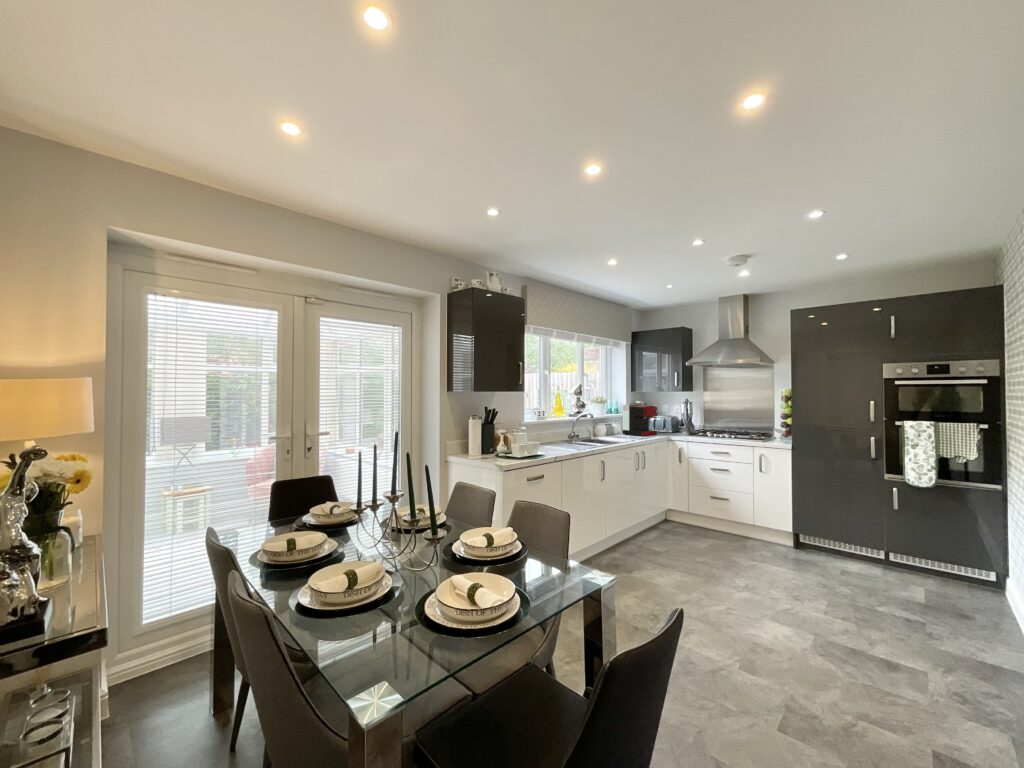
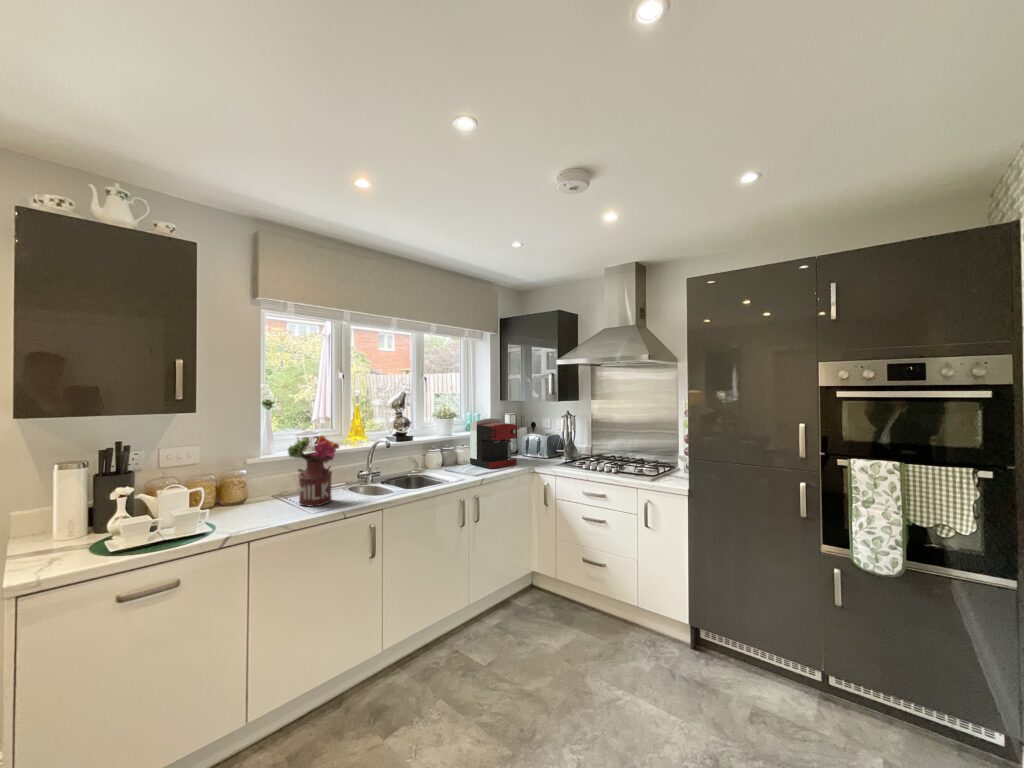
flower arrangement: none [552,406,581,447] -> present [288,435,339,506]

